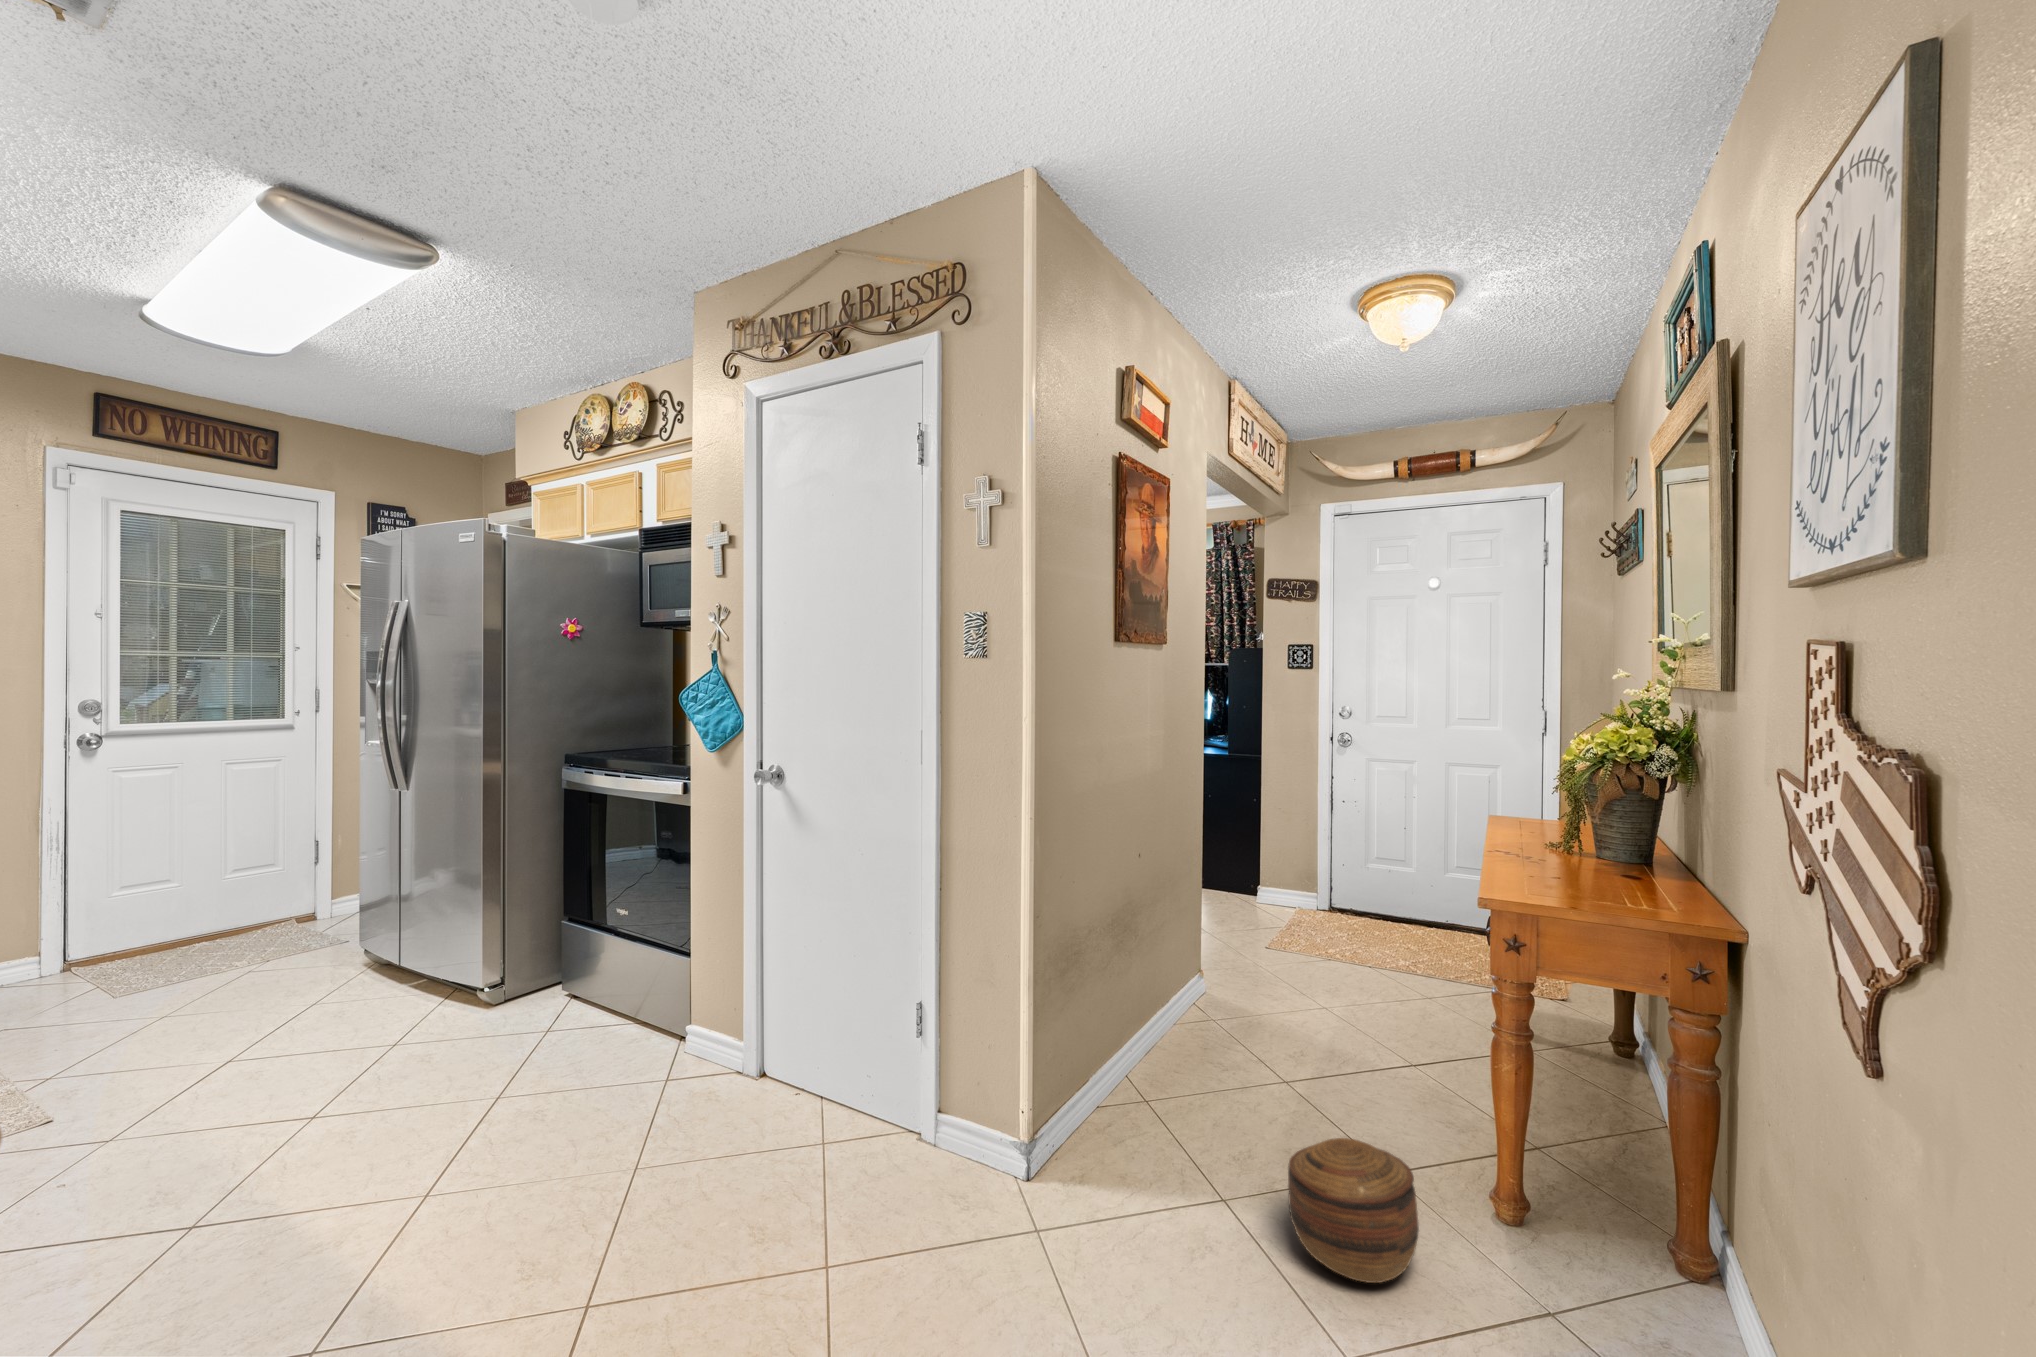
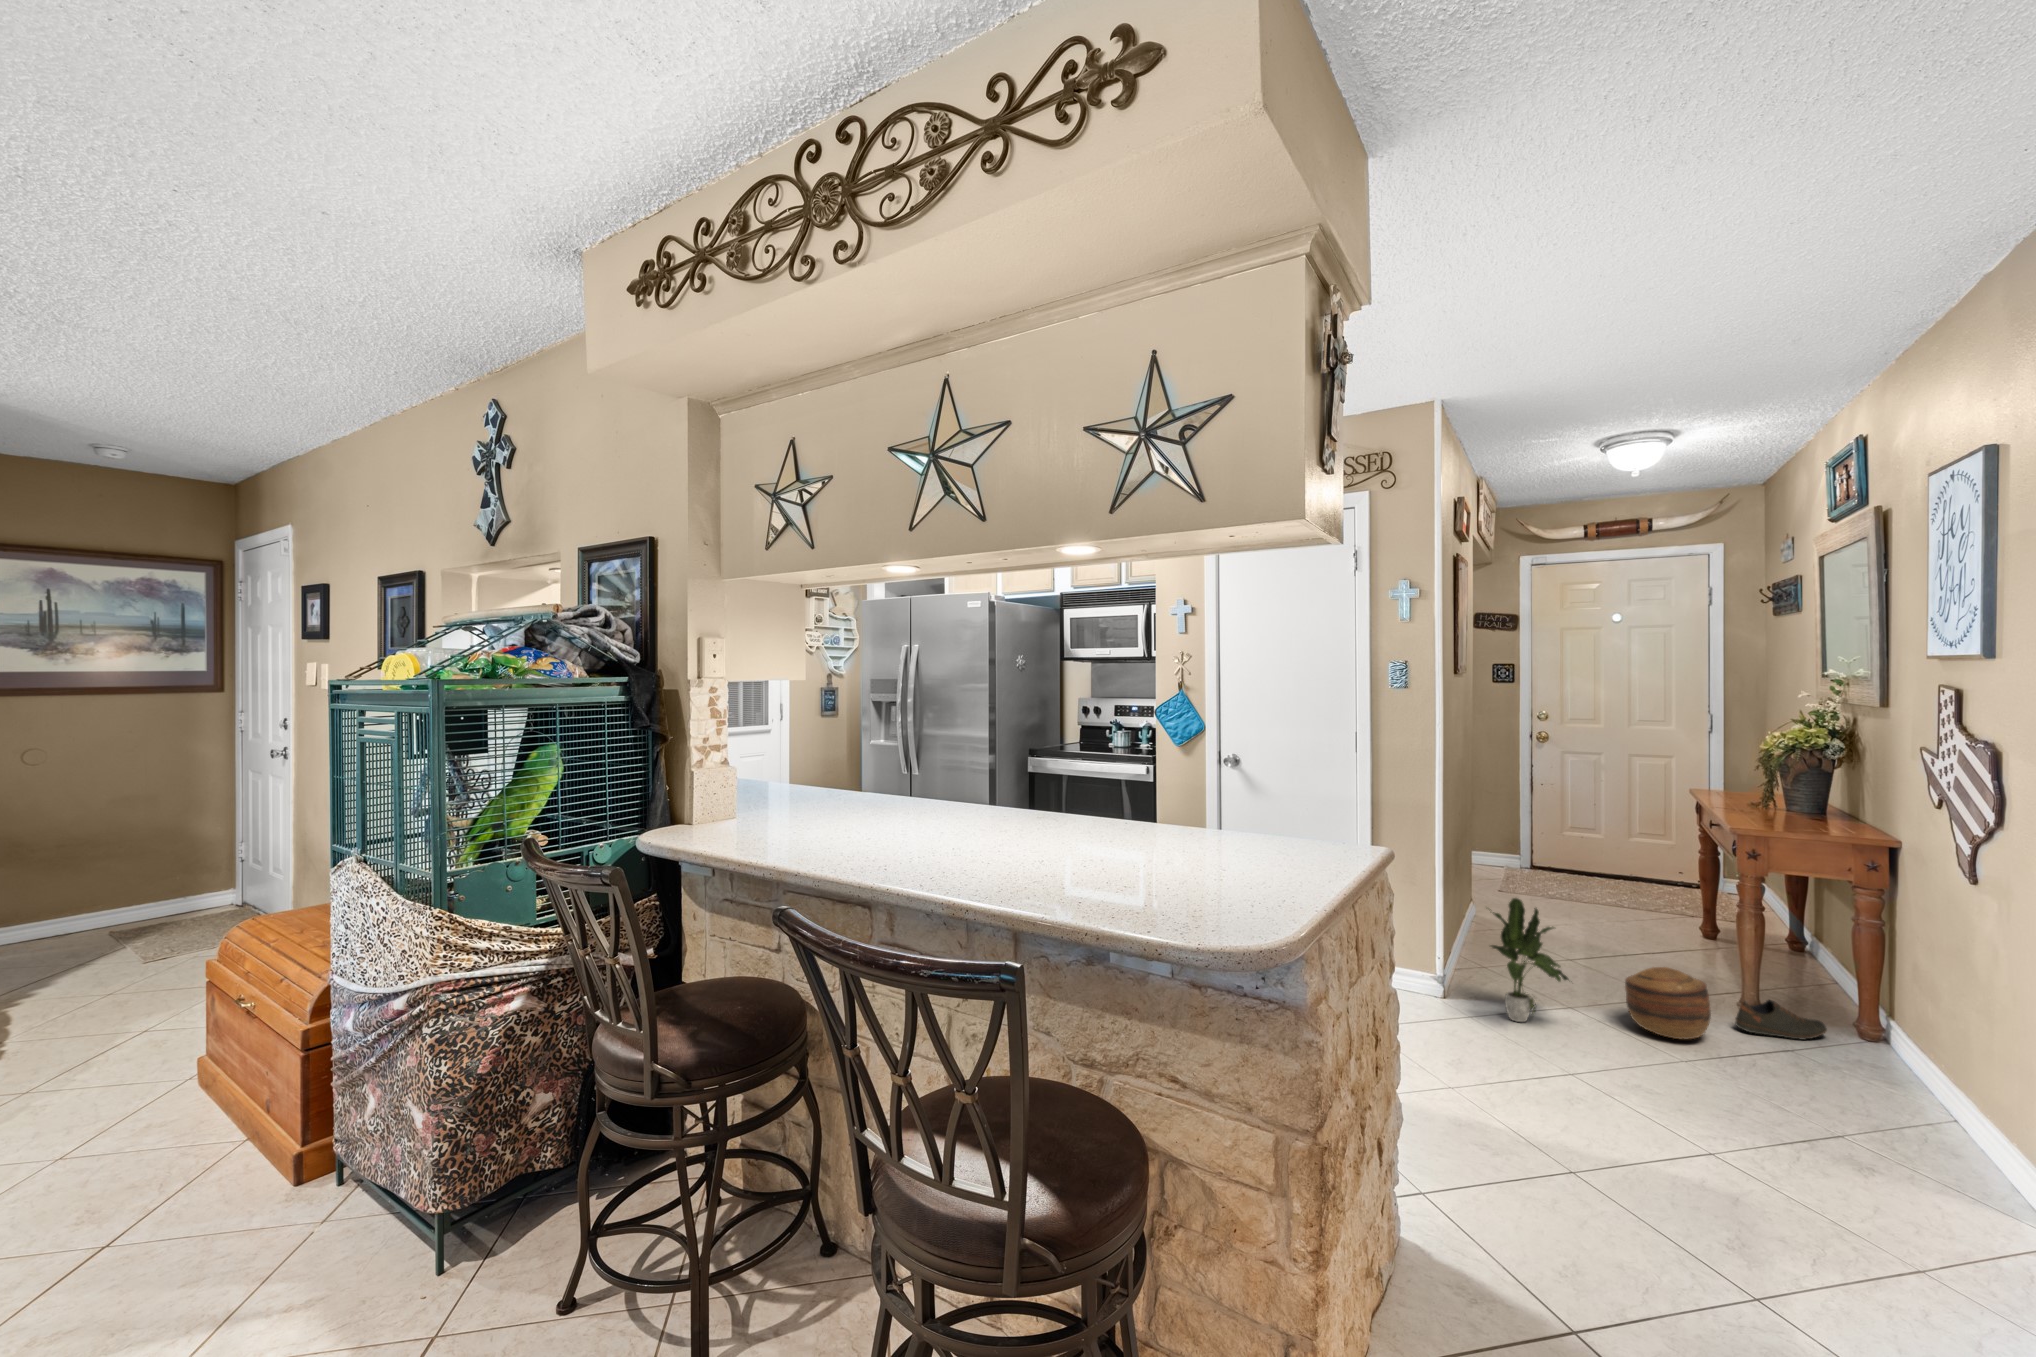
potted plant: none [1053,1010,1194,1230] -> present [1491,898,1569,1022]
shoe: none [1471,1197,1621,1277] -> present [1735,1000,1827,1040]

